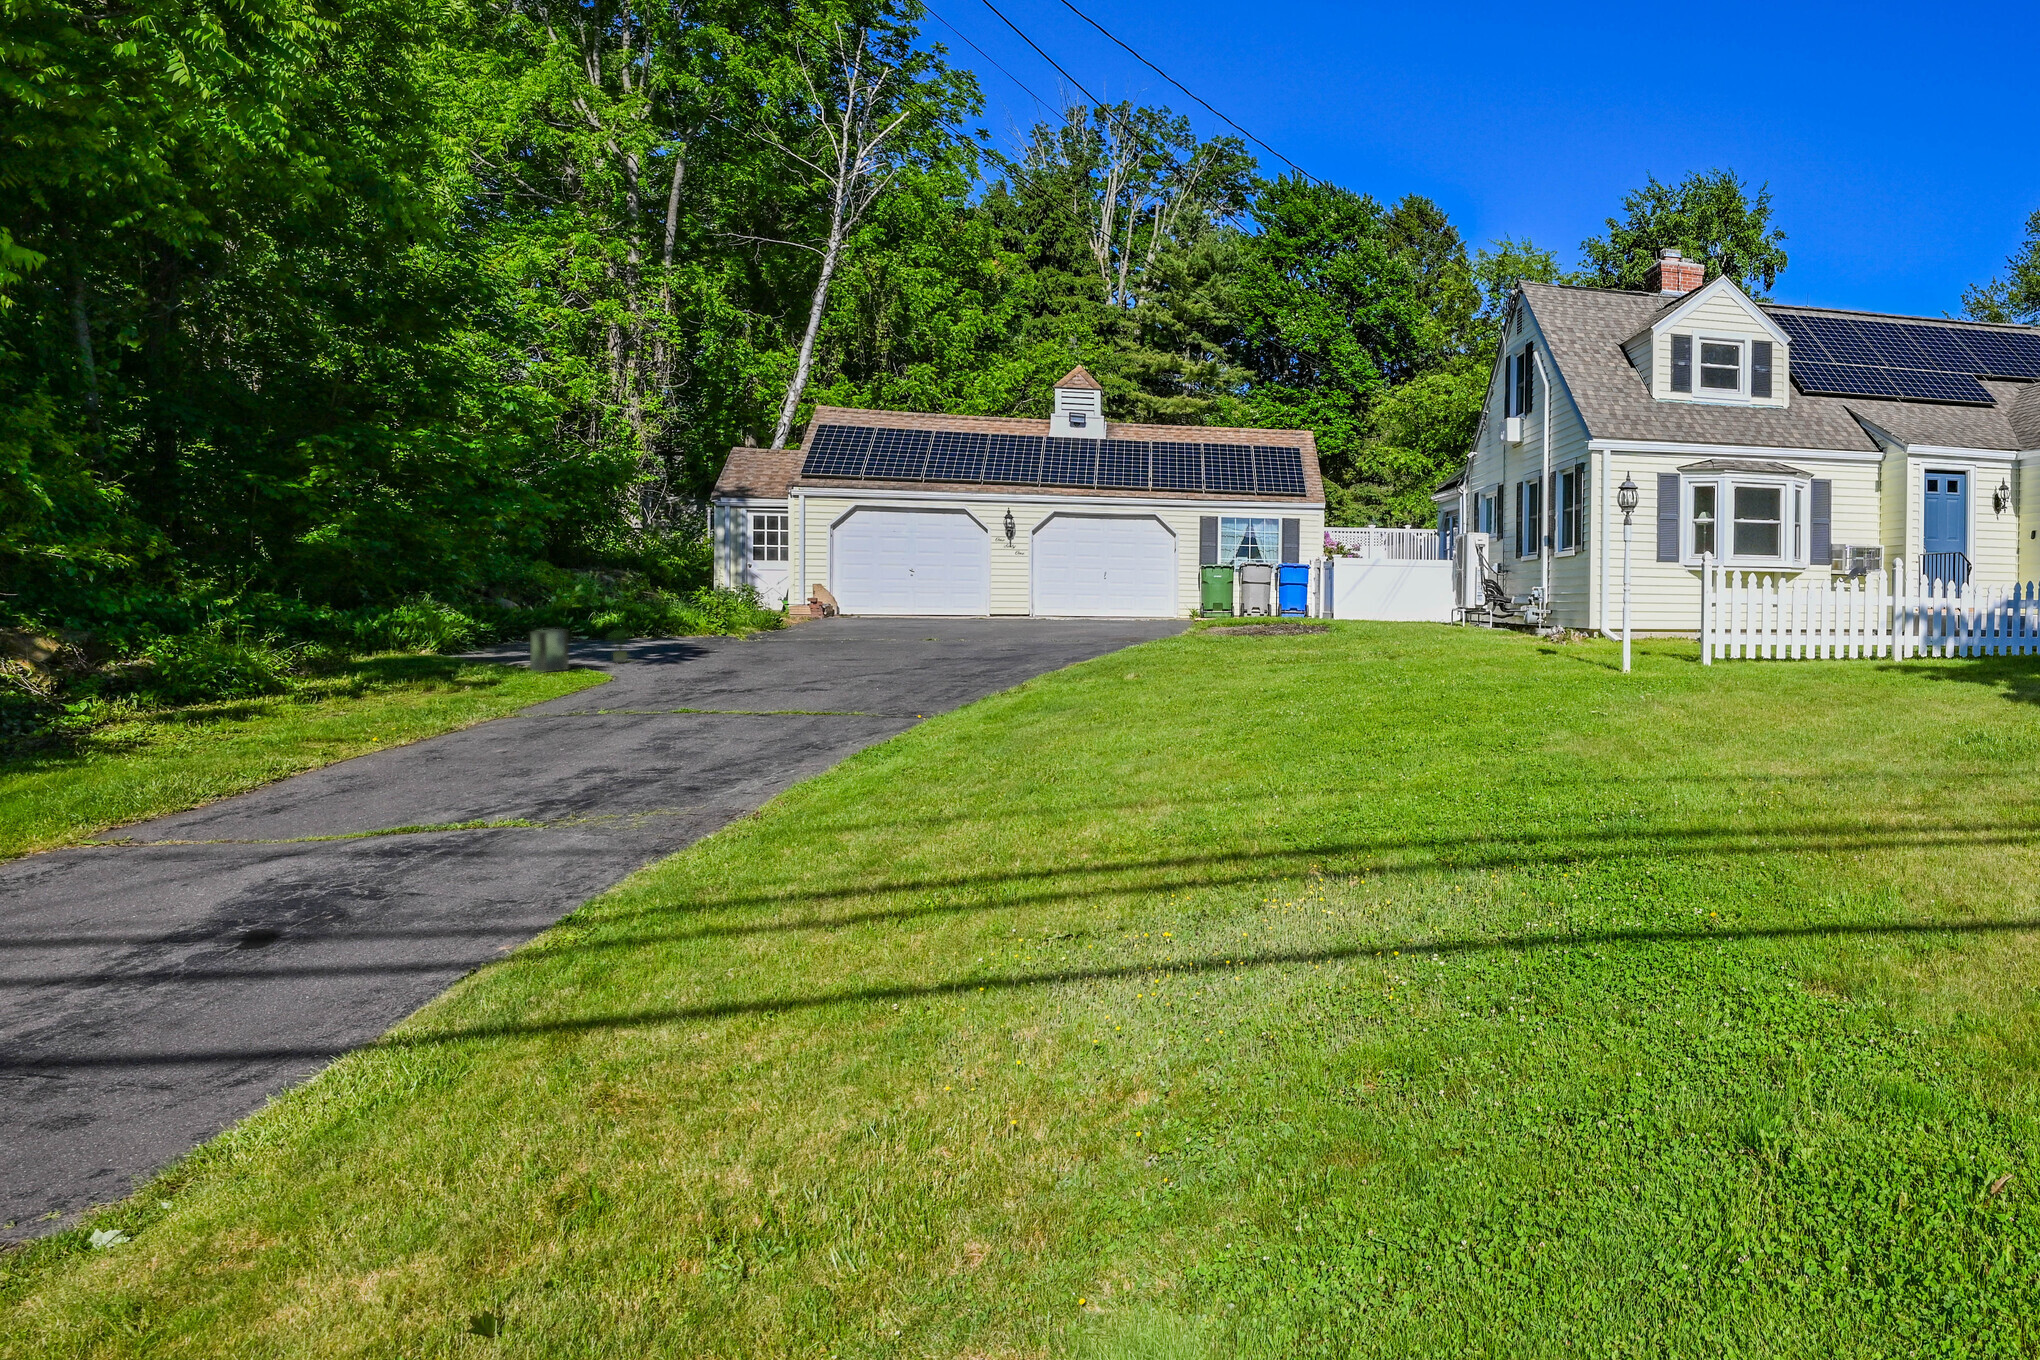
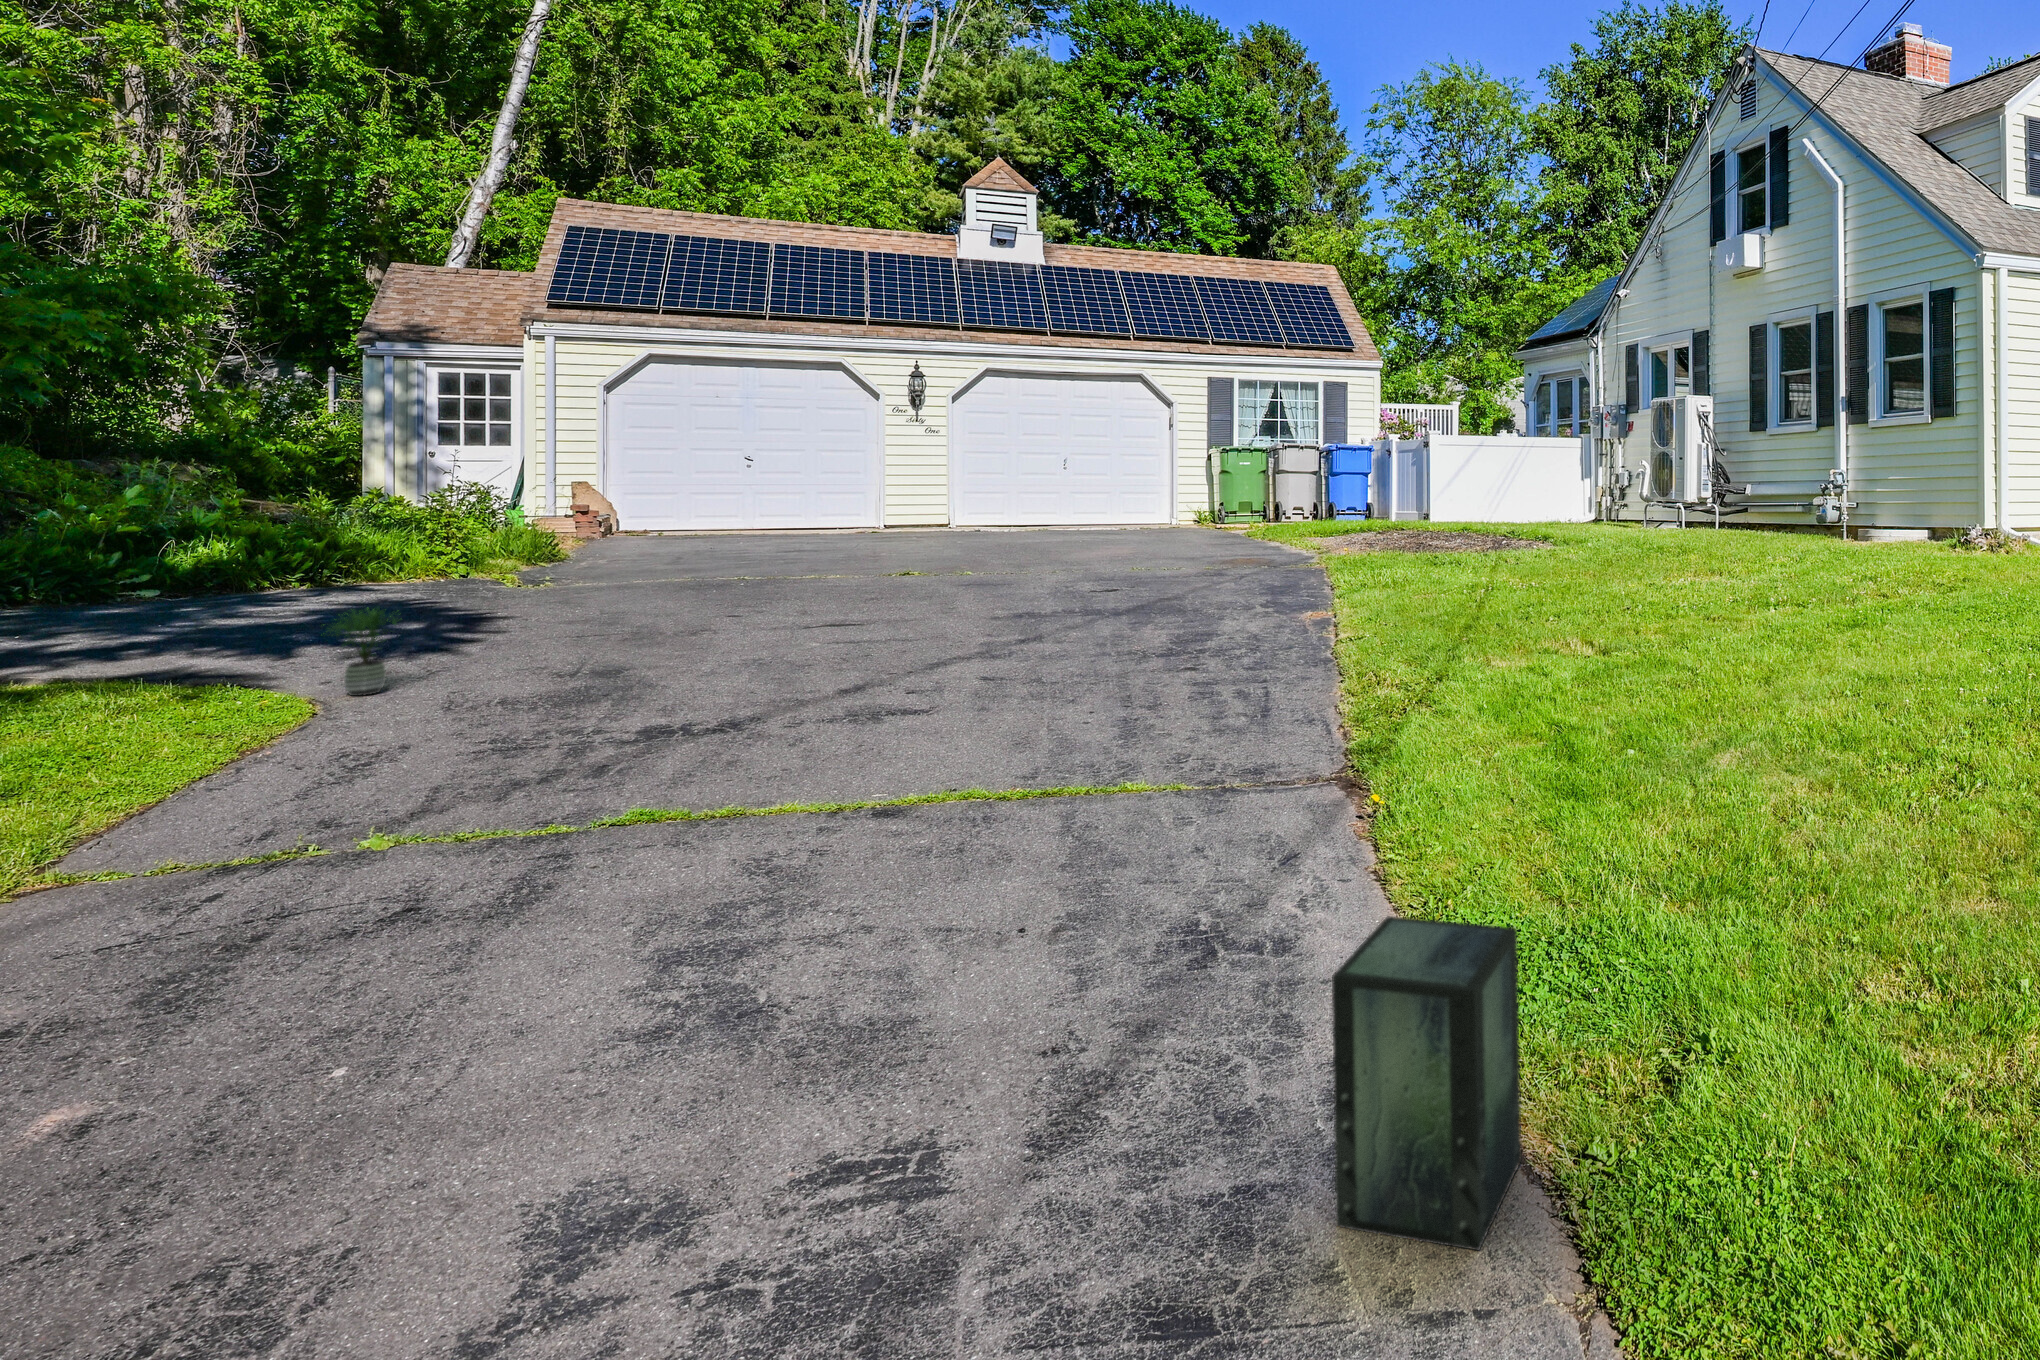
storage box: present [530,629,569,672] -> present [1332,916,1522,1250]

